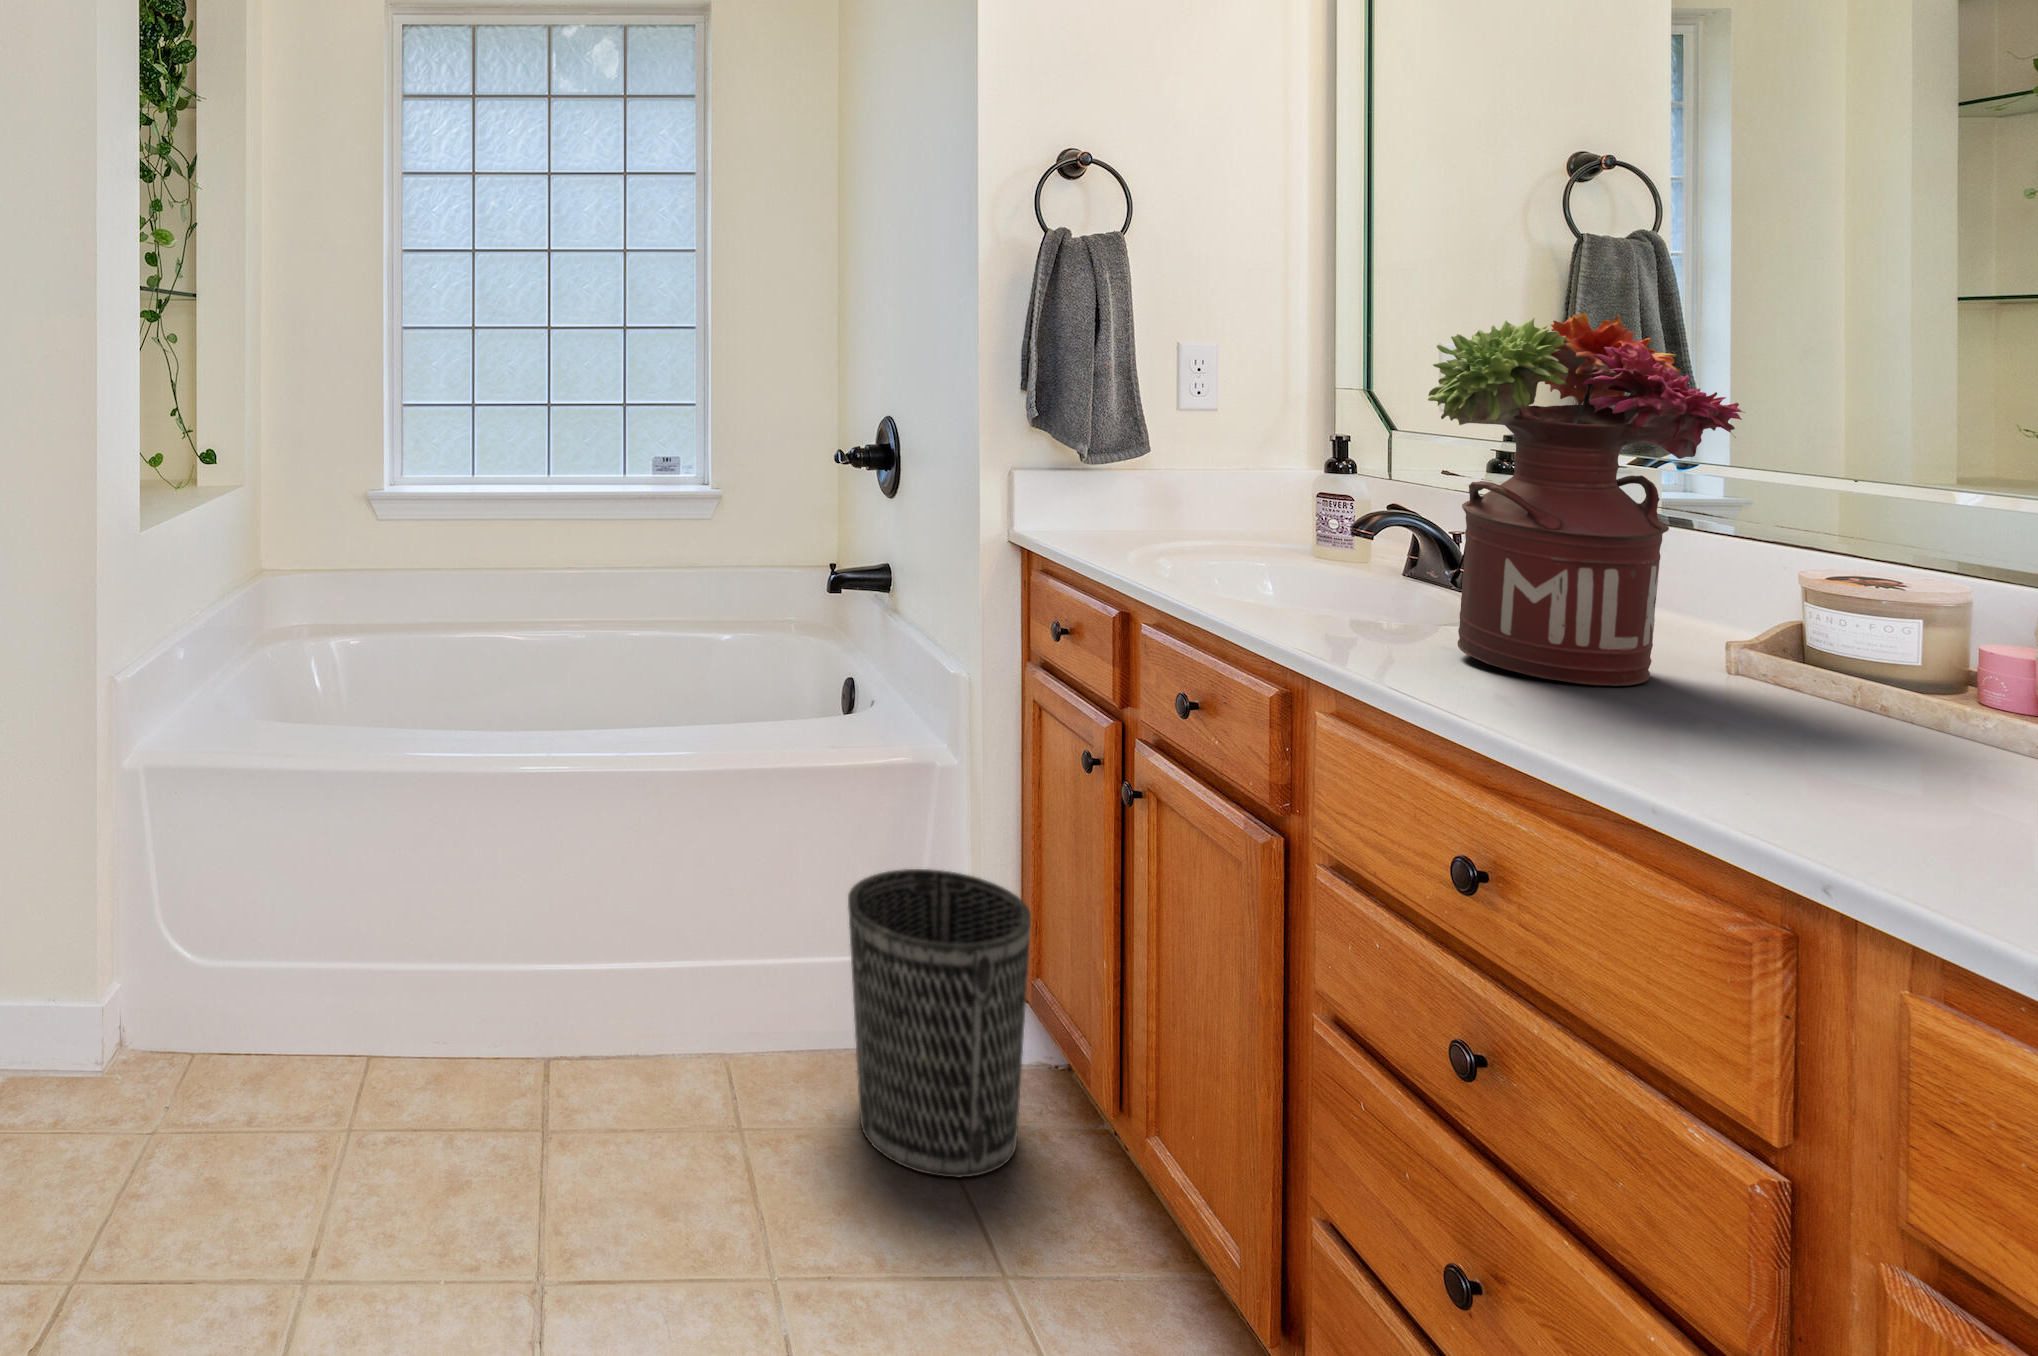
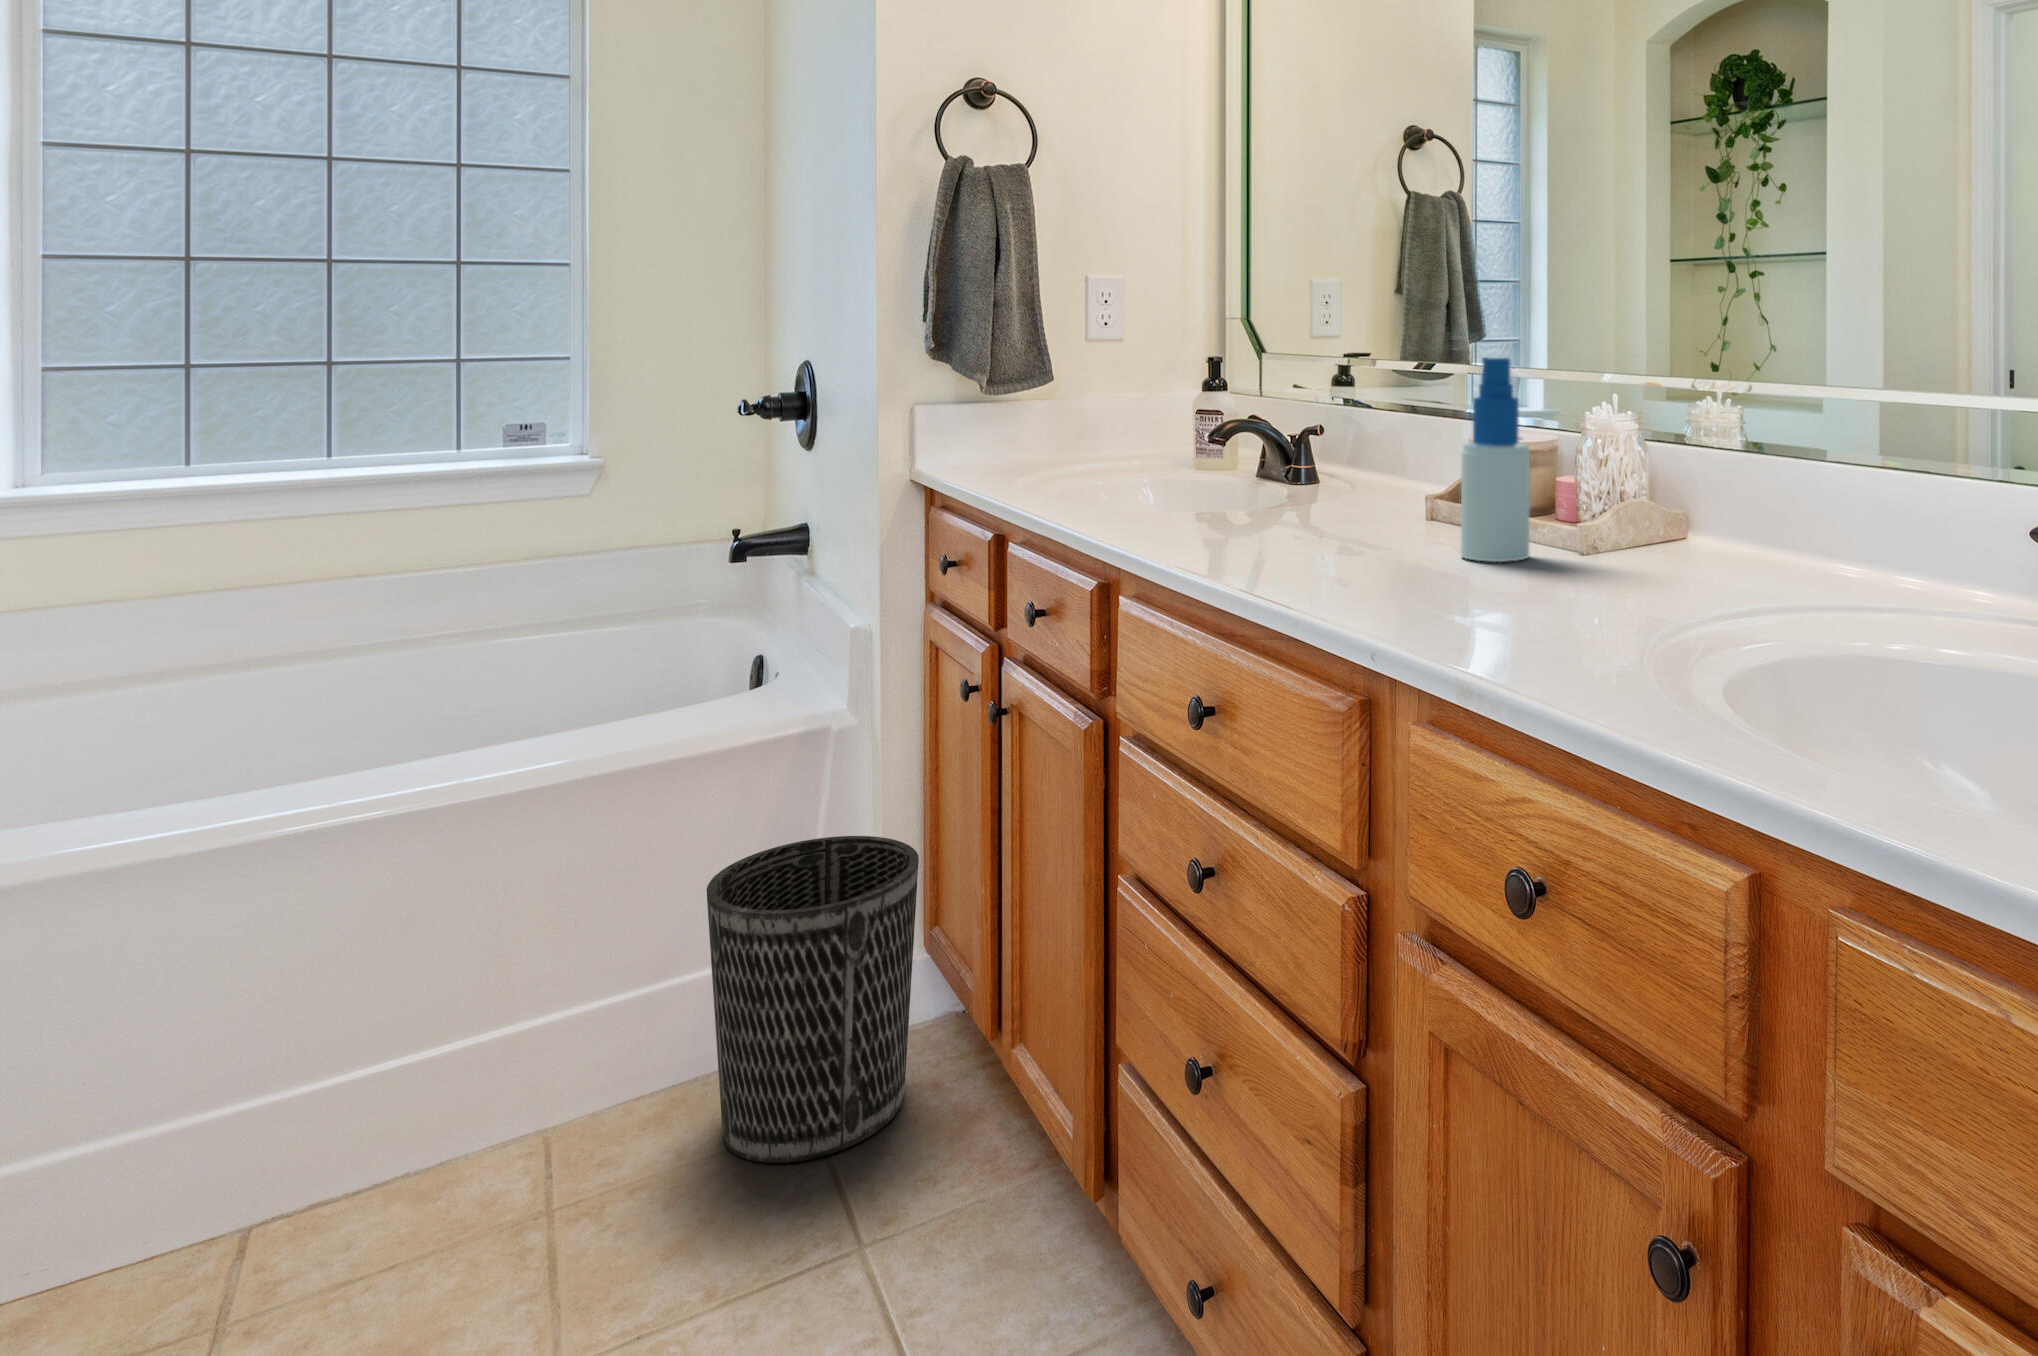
flower arrangement: present [1428,313,1745,686] -> none [1210,225,1429,538]
spray bottle: none [1834,492,1959,764] -> present [1461,357,1530,562]

